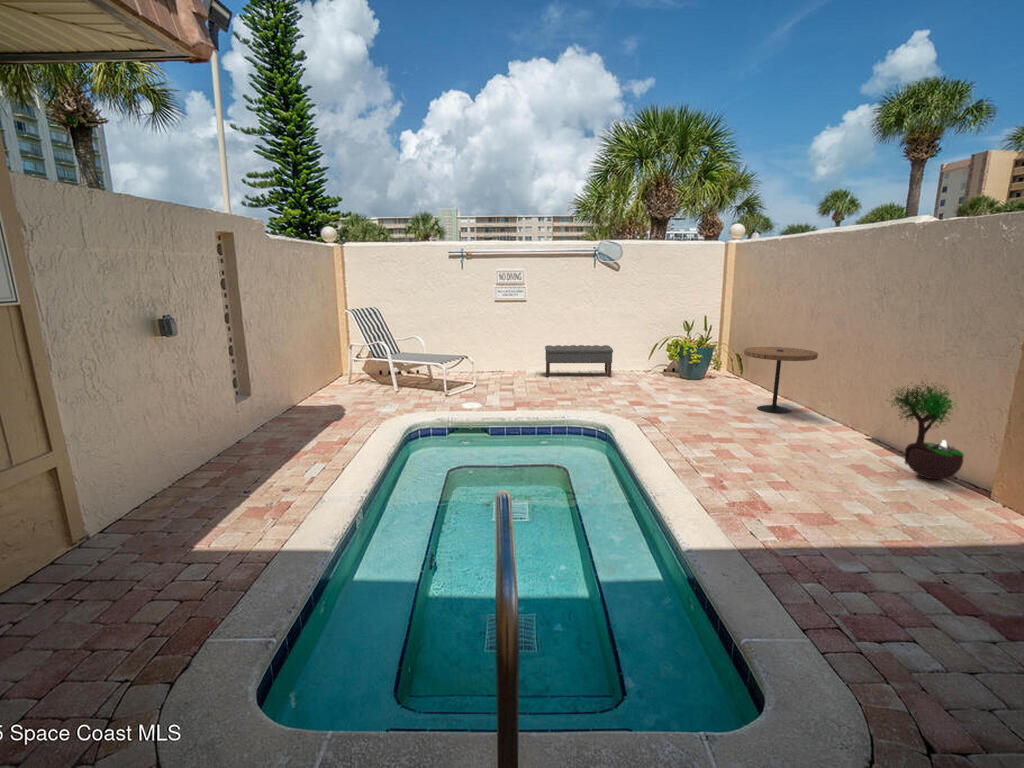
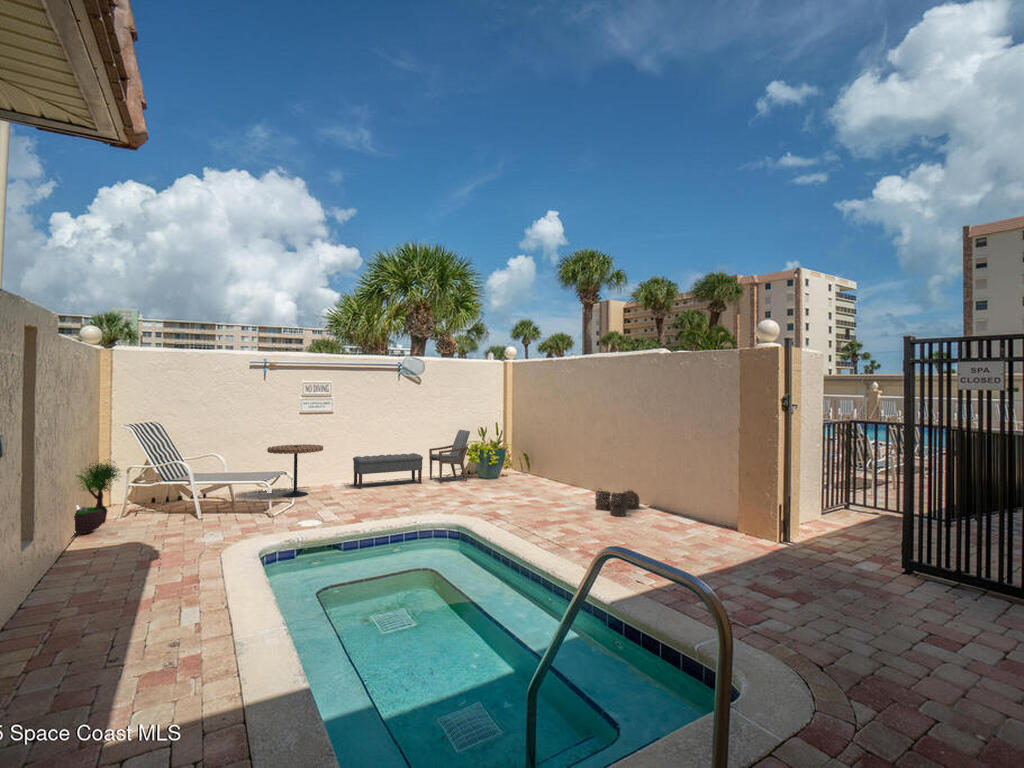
armchair: none [624,322,669,379] -> present [429,430,470,483]
side table: present [744,347,818,414] -> present [267,444,323,497]
potted tree: present [886,384,964,479] -> present [74,459,119,534]
woven basket: none [792,406,864,446] -> present [595,490,639,517]

